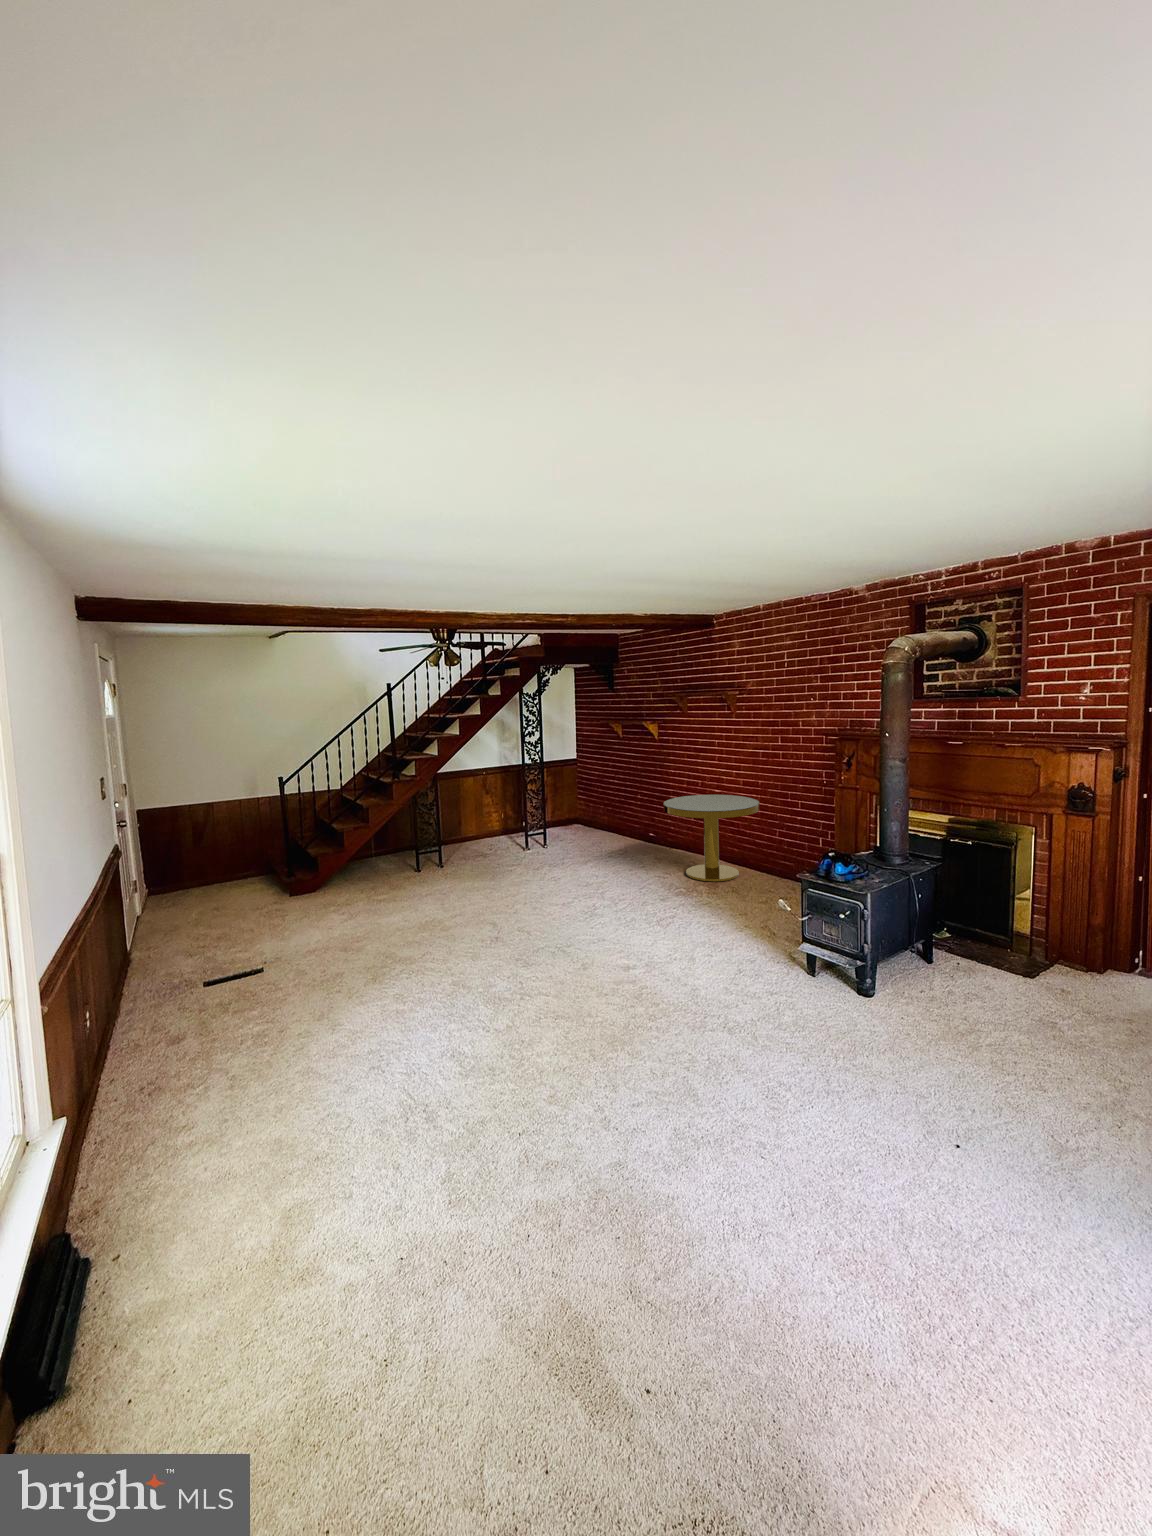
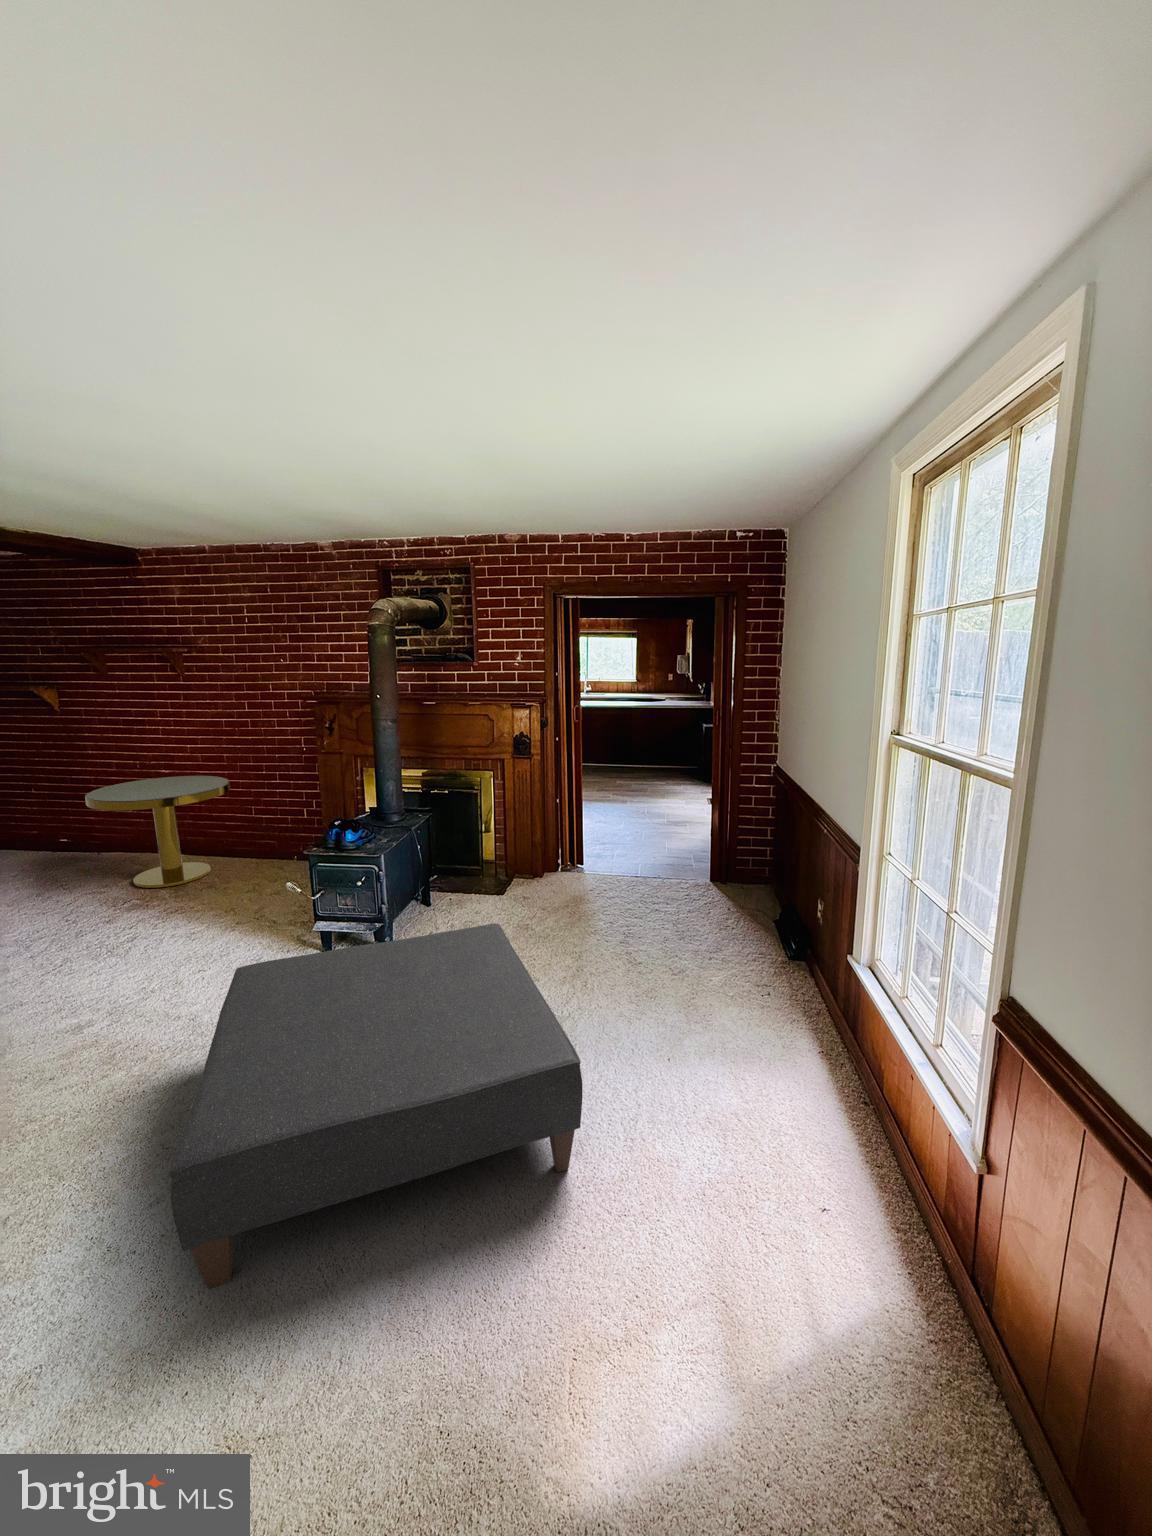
ottoman: none [634,957,1028,1317] -> present [169,924,583,1288]

